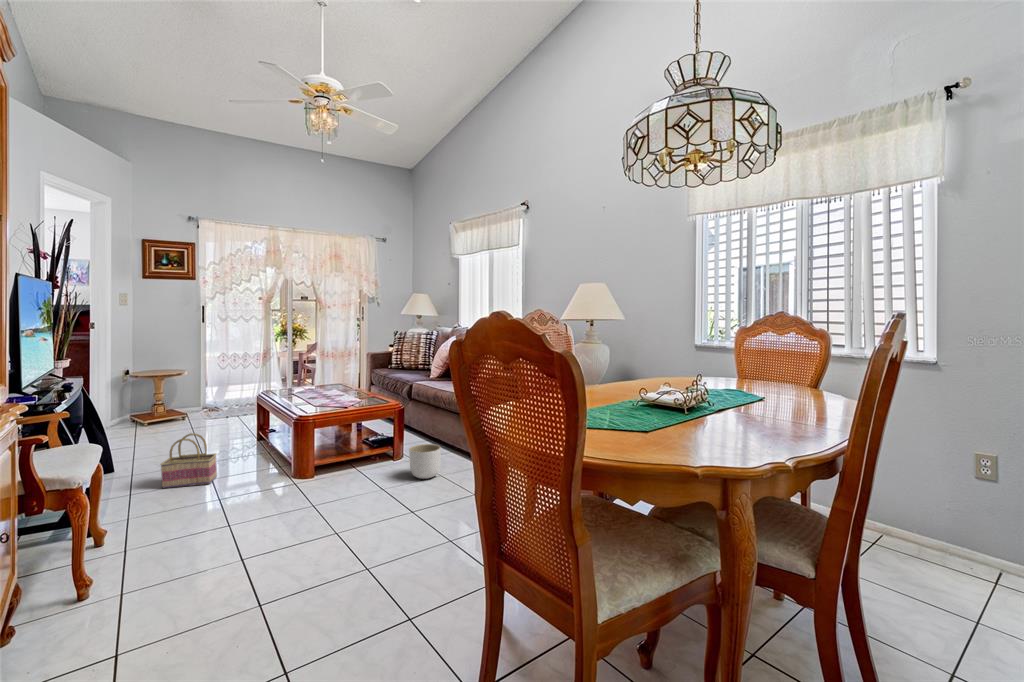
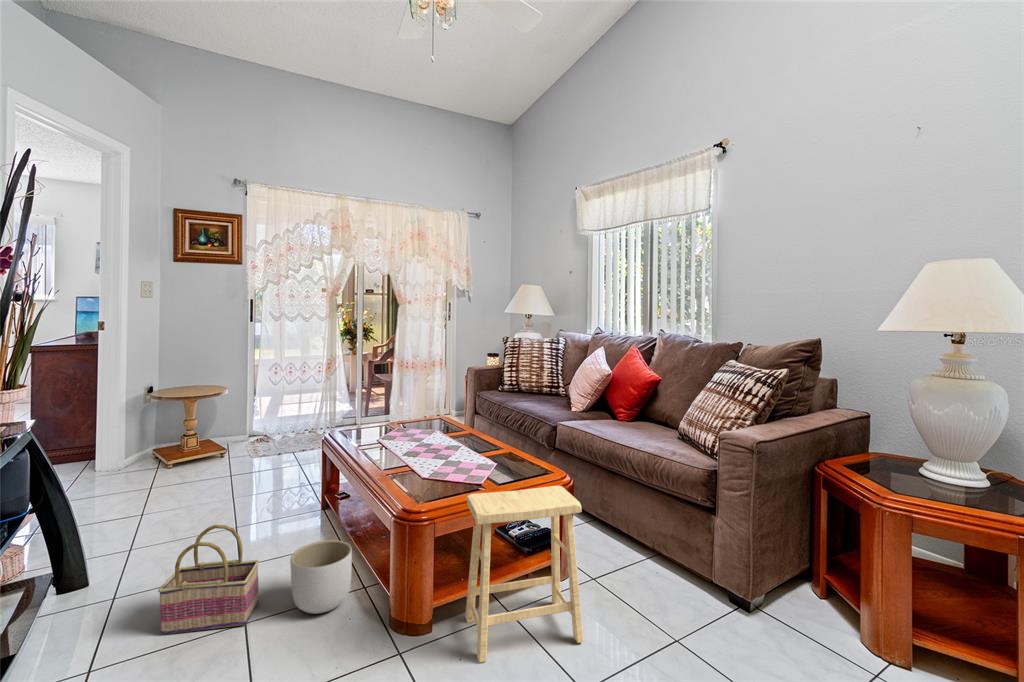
footstool: none [333,406,395,490] -> present [465,486,584,662]
planter: present [409,444,441,479] -> present [290,540,352,614]

